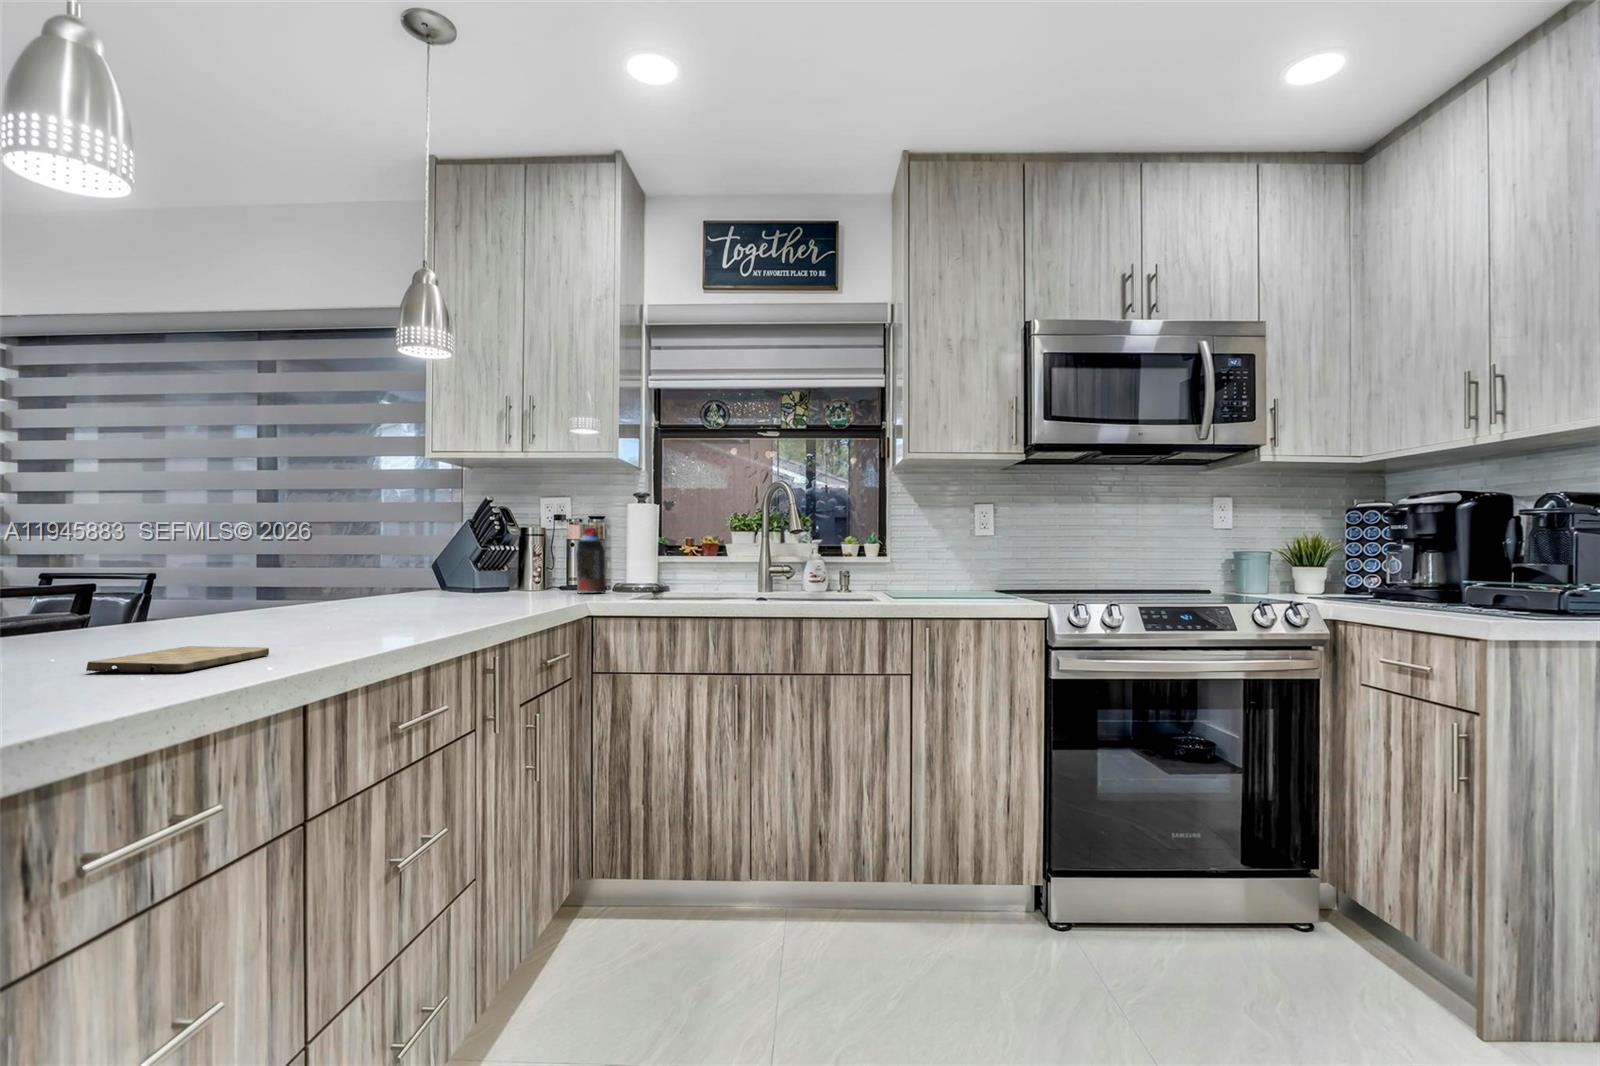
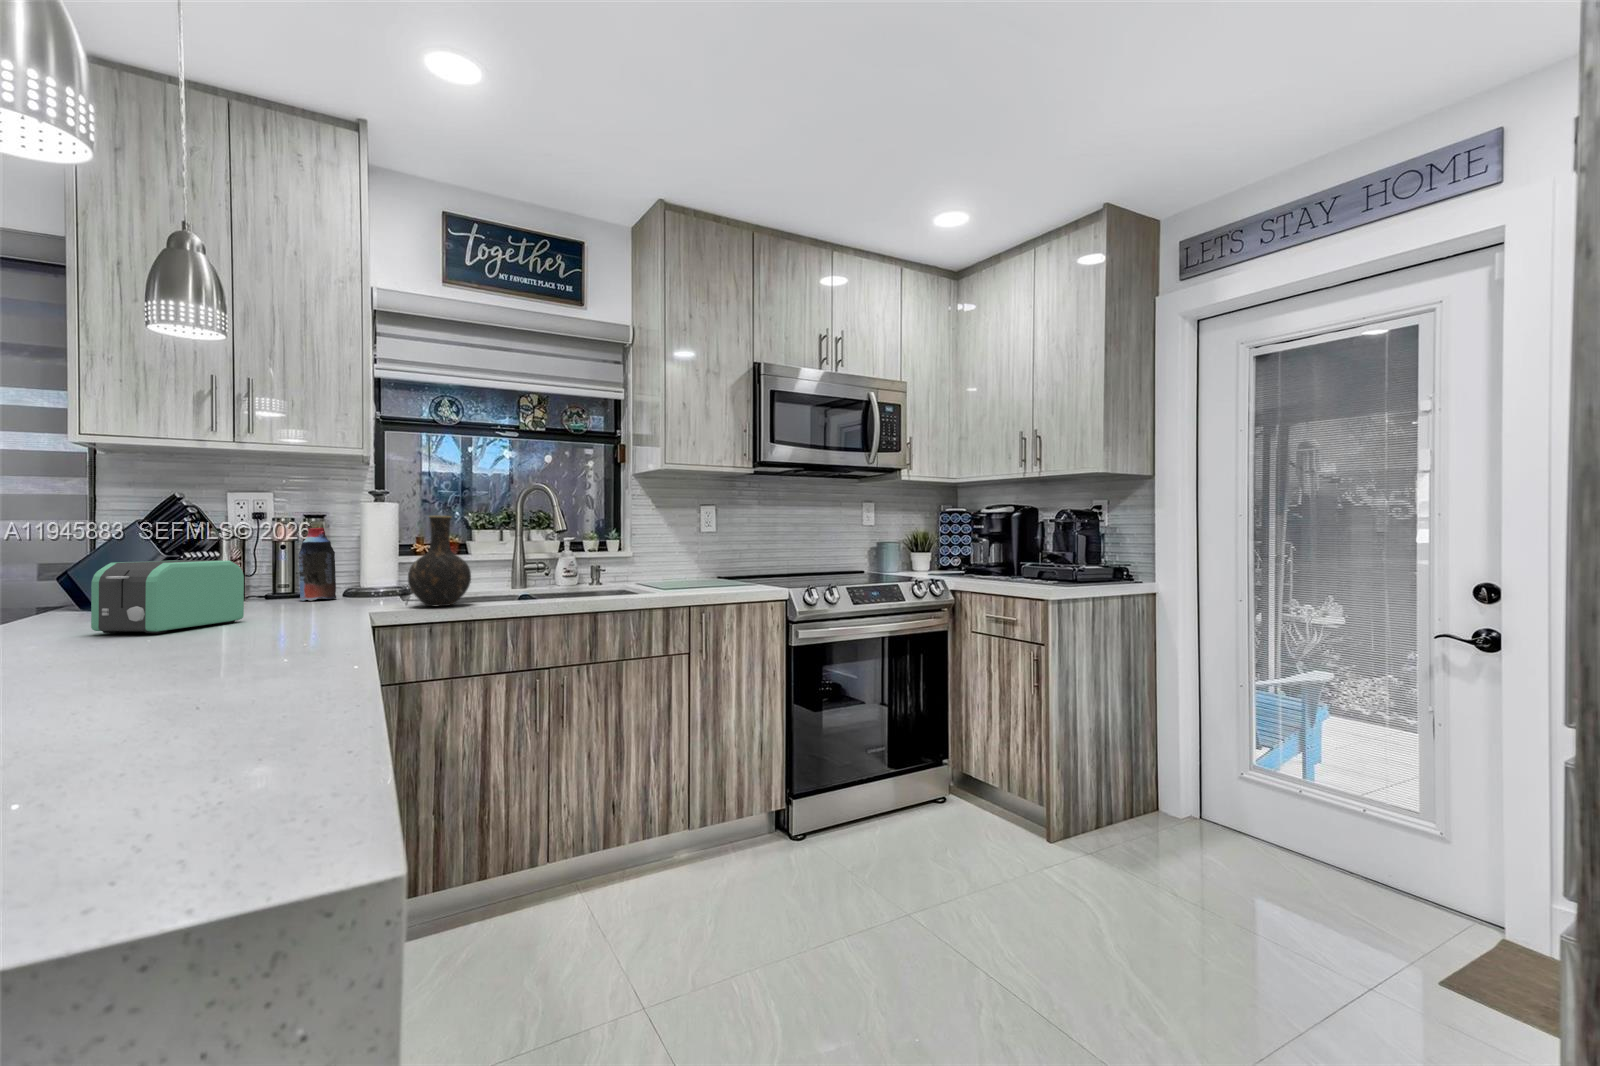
vase: none [623,513,680,602] -> present [408,516,471,606]
toaster: none [365,551,481,610] -> present [91,560,244,633]
cutting board: present [86,646,269,672] -> none [140,683,280,728]

